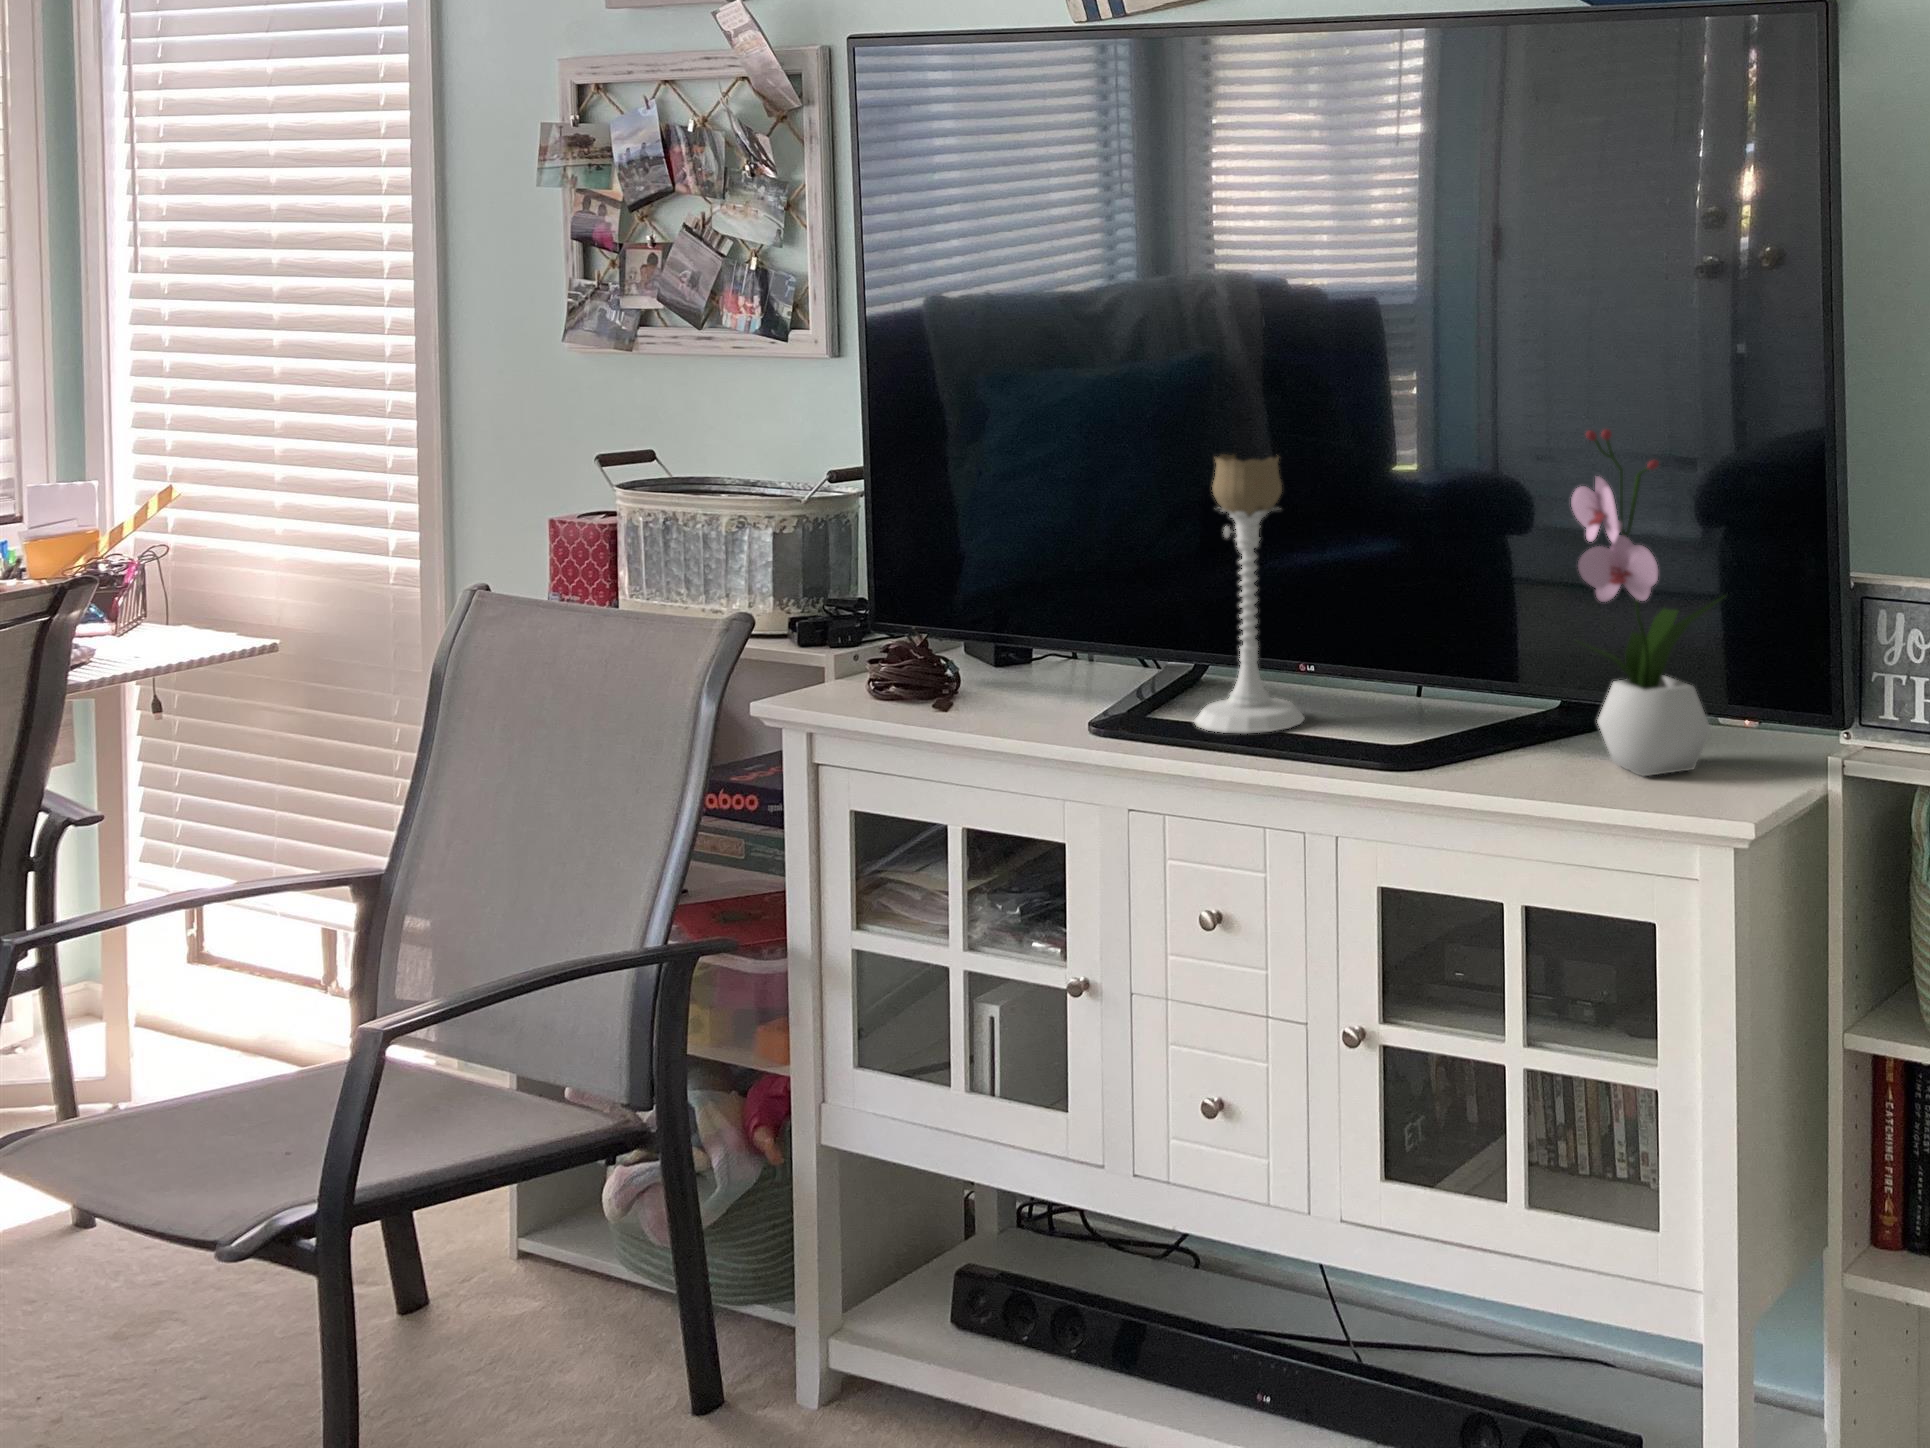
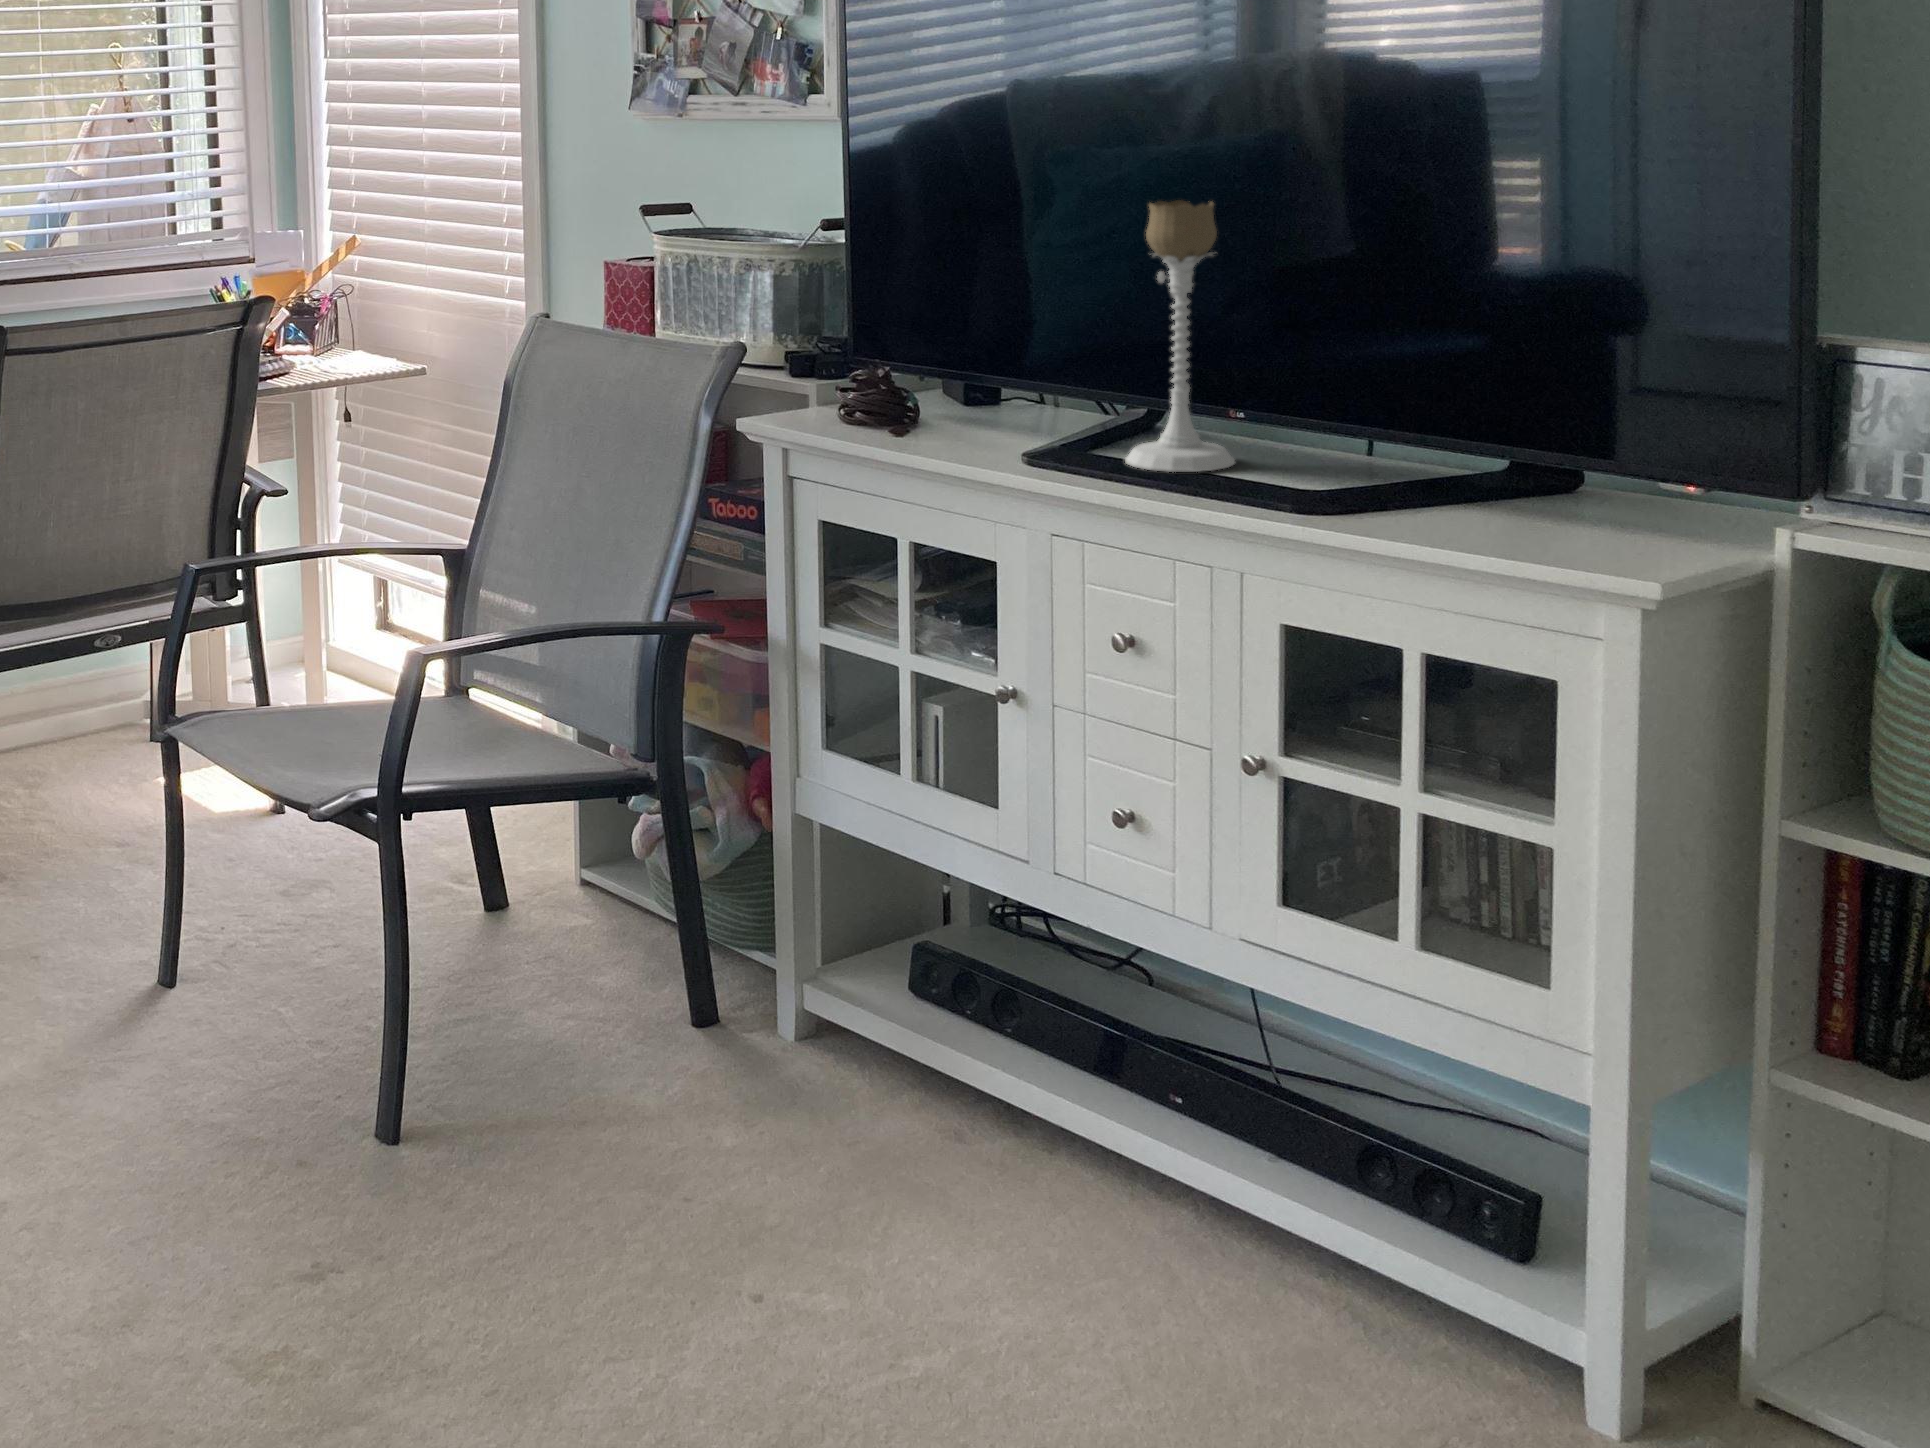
flower arrangement: present [1571,429,1727,776] -> none [1493,172,1668,534]

